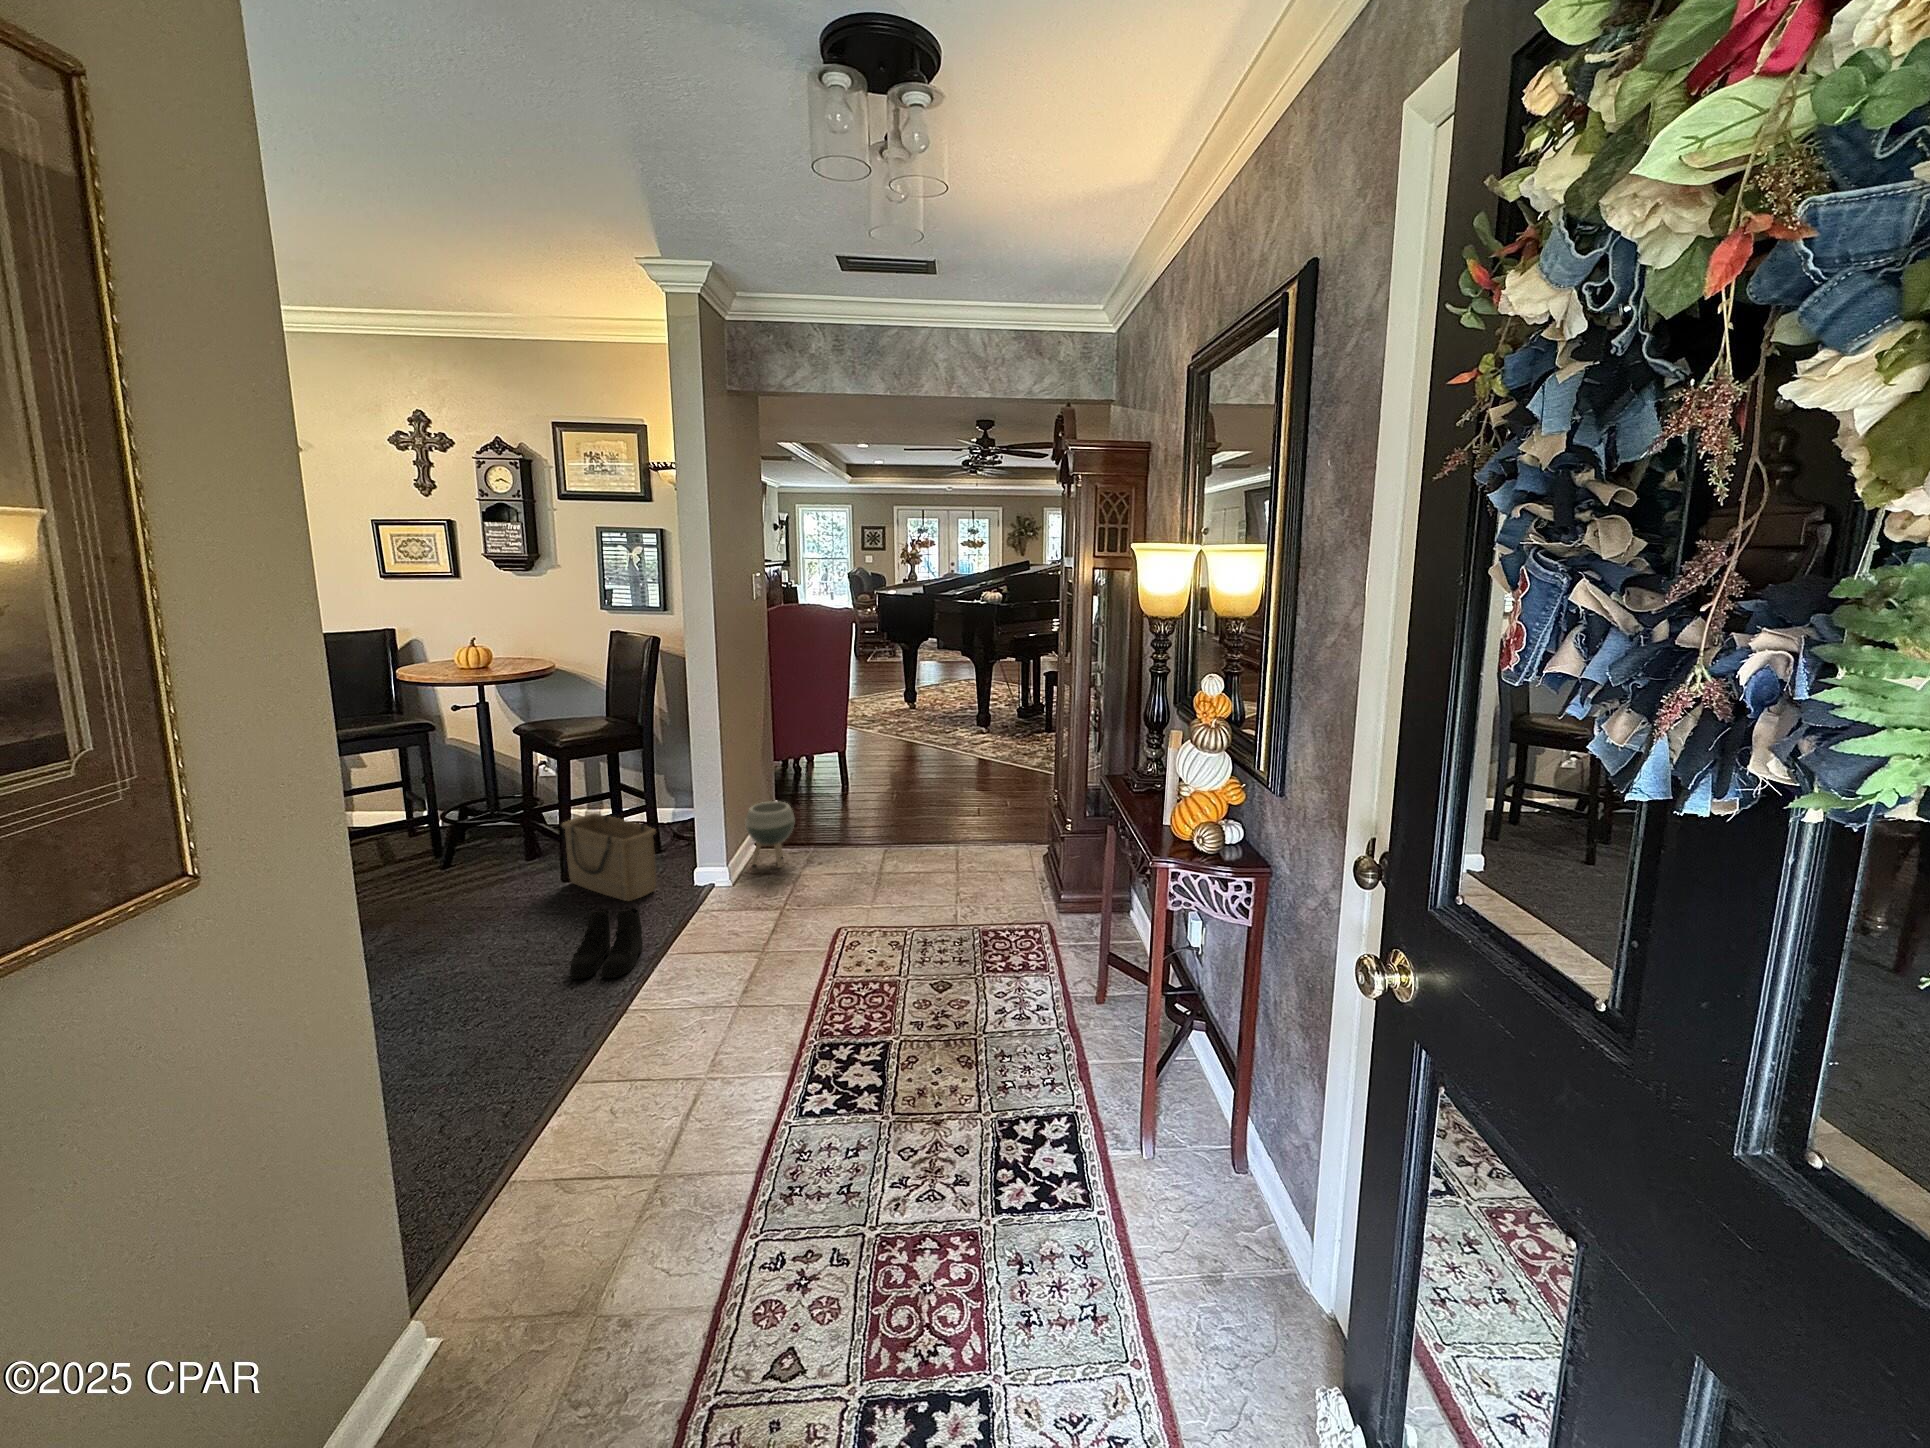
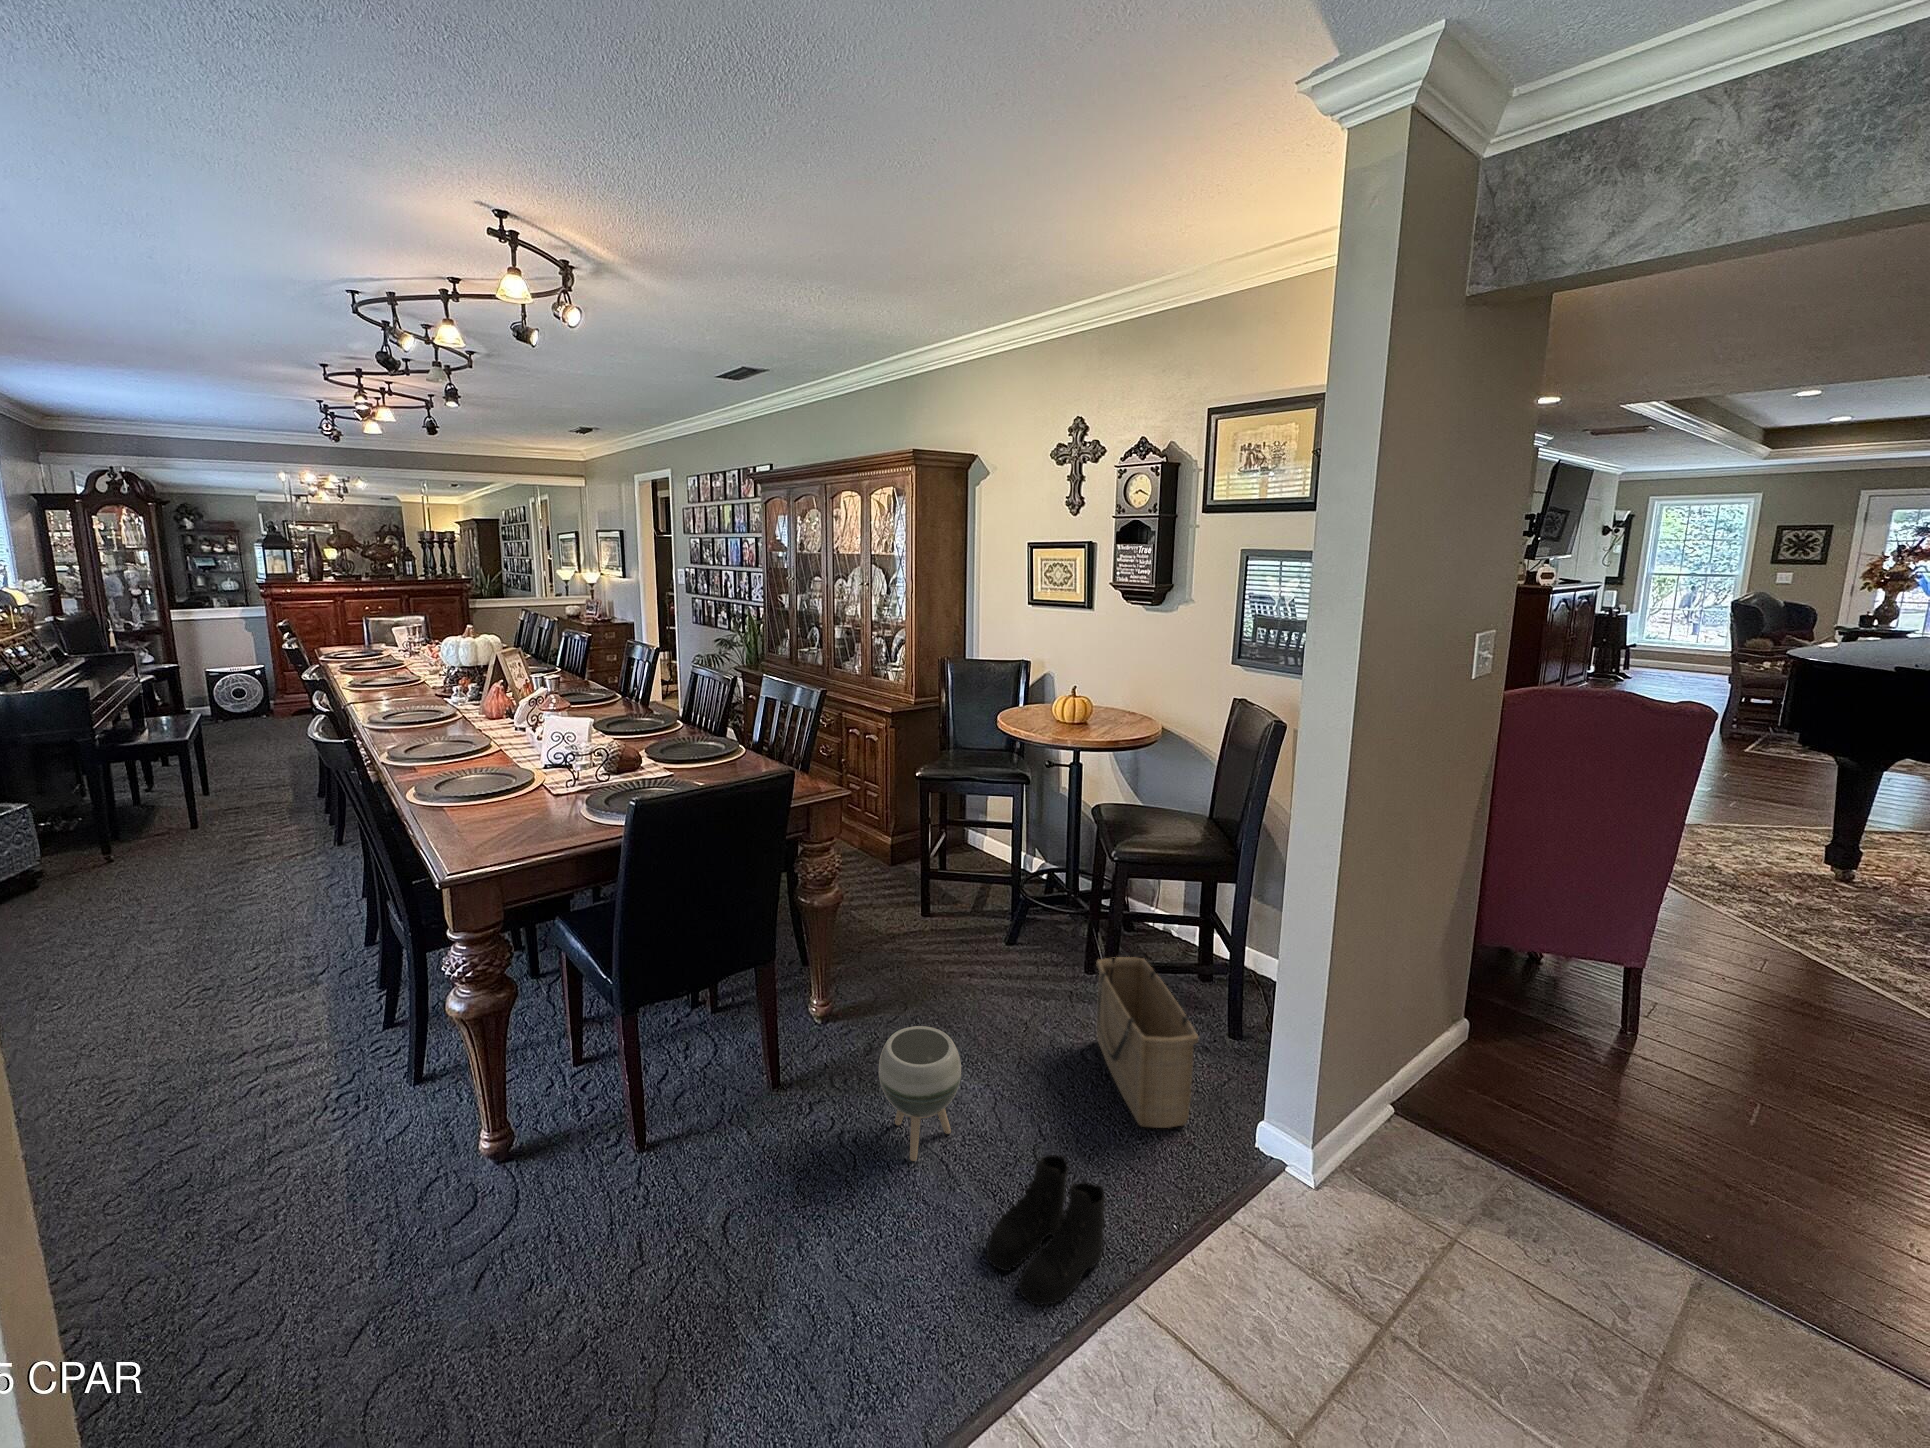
planter: present [746,801,795,868] -> present [879,1026,961,1161]

